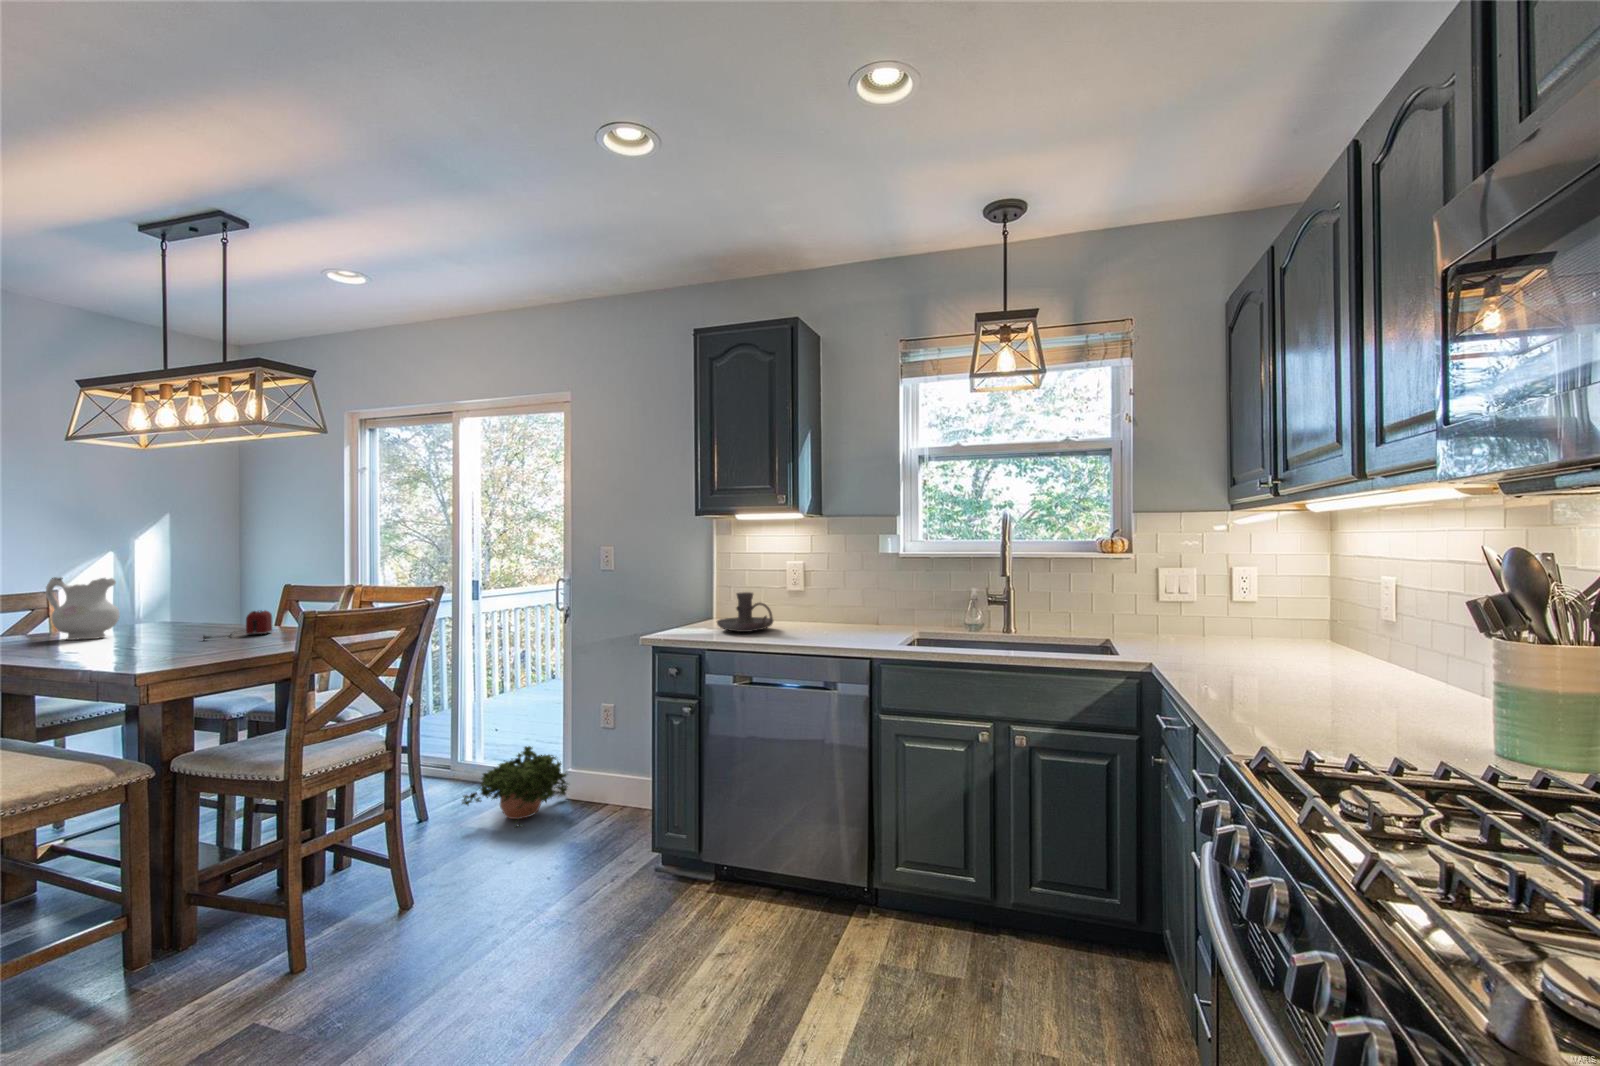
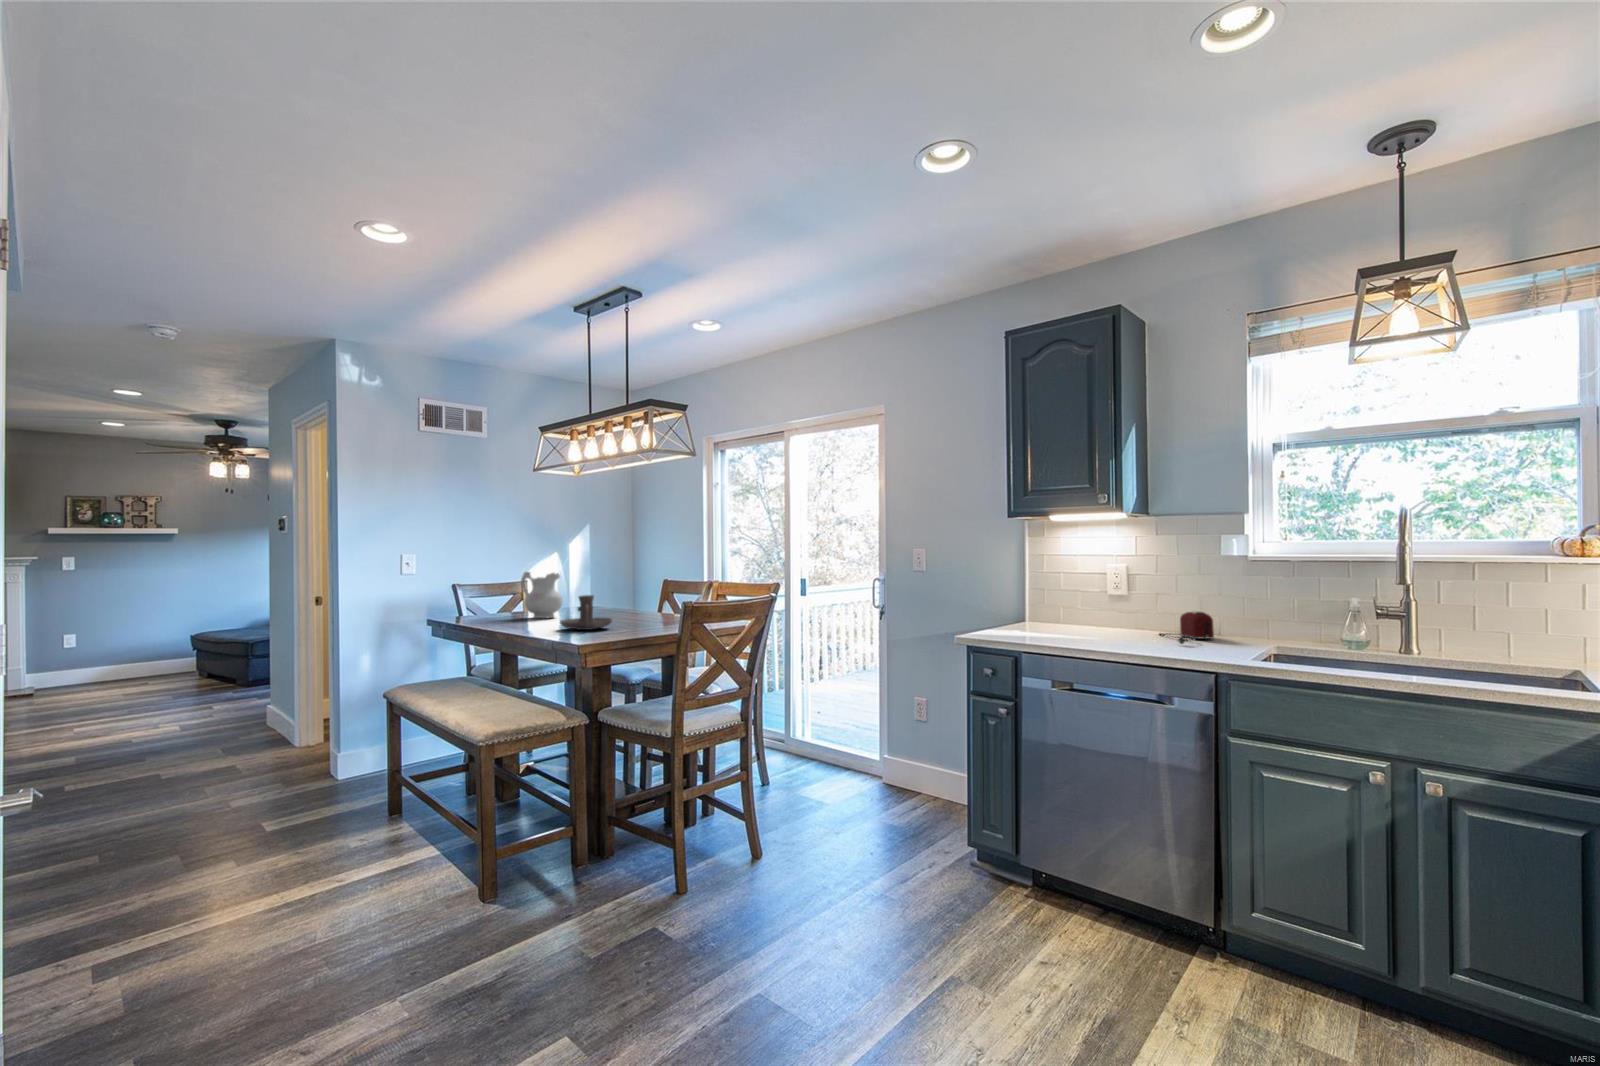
candle holder: present [717,592,773,632] -> present [560,595,612,630]
toaster: present [200,611,272,640] -> present [1160,612,1214,644]
potted plant: present [462,746,568,828] -> none [796,735,893,811]

